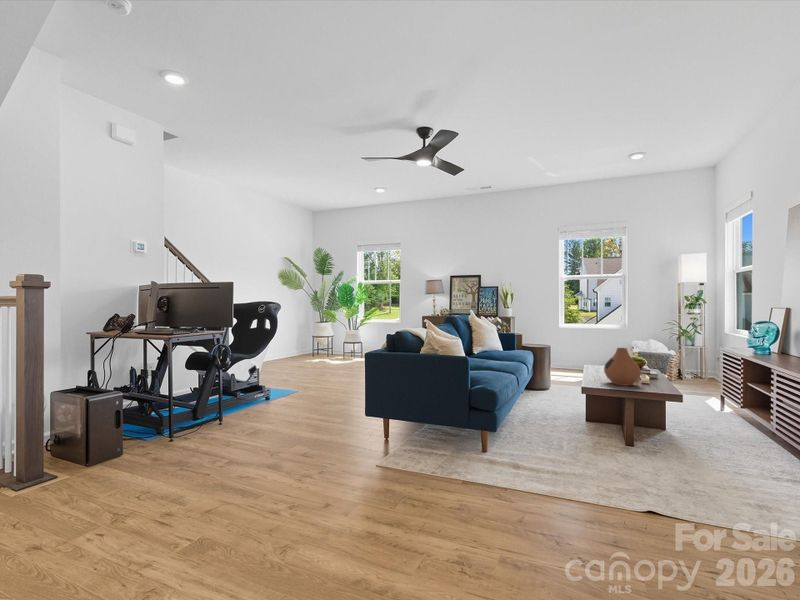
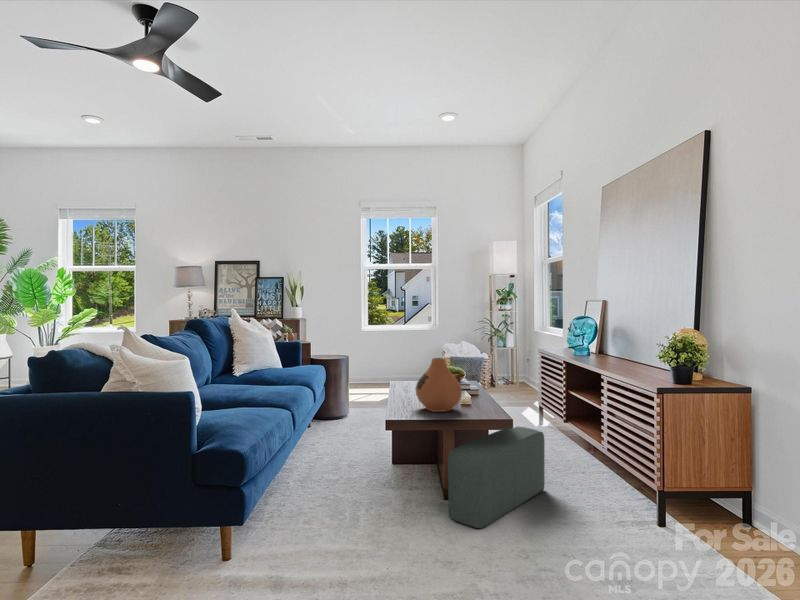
pouf: none [628,401,712,464] -> present [448,427,545,528]

